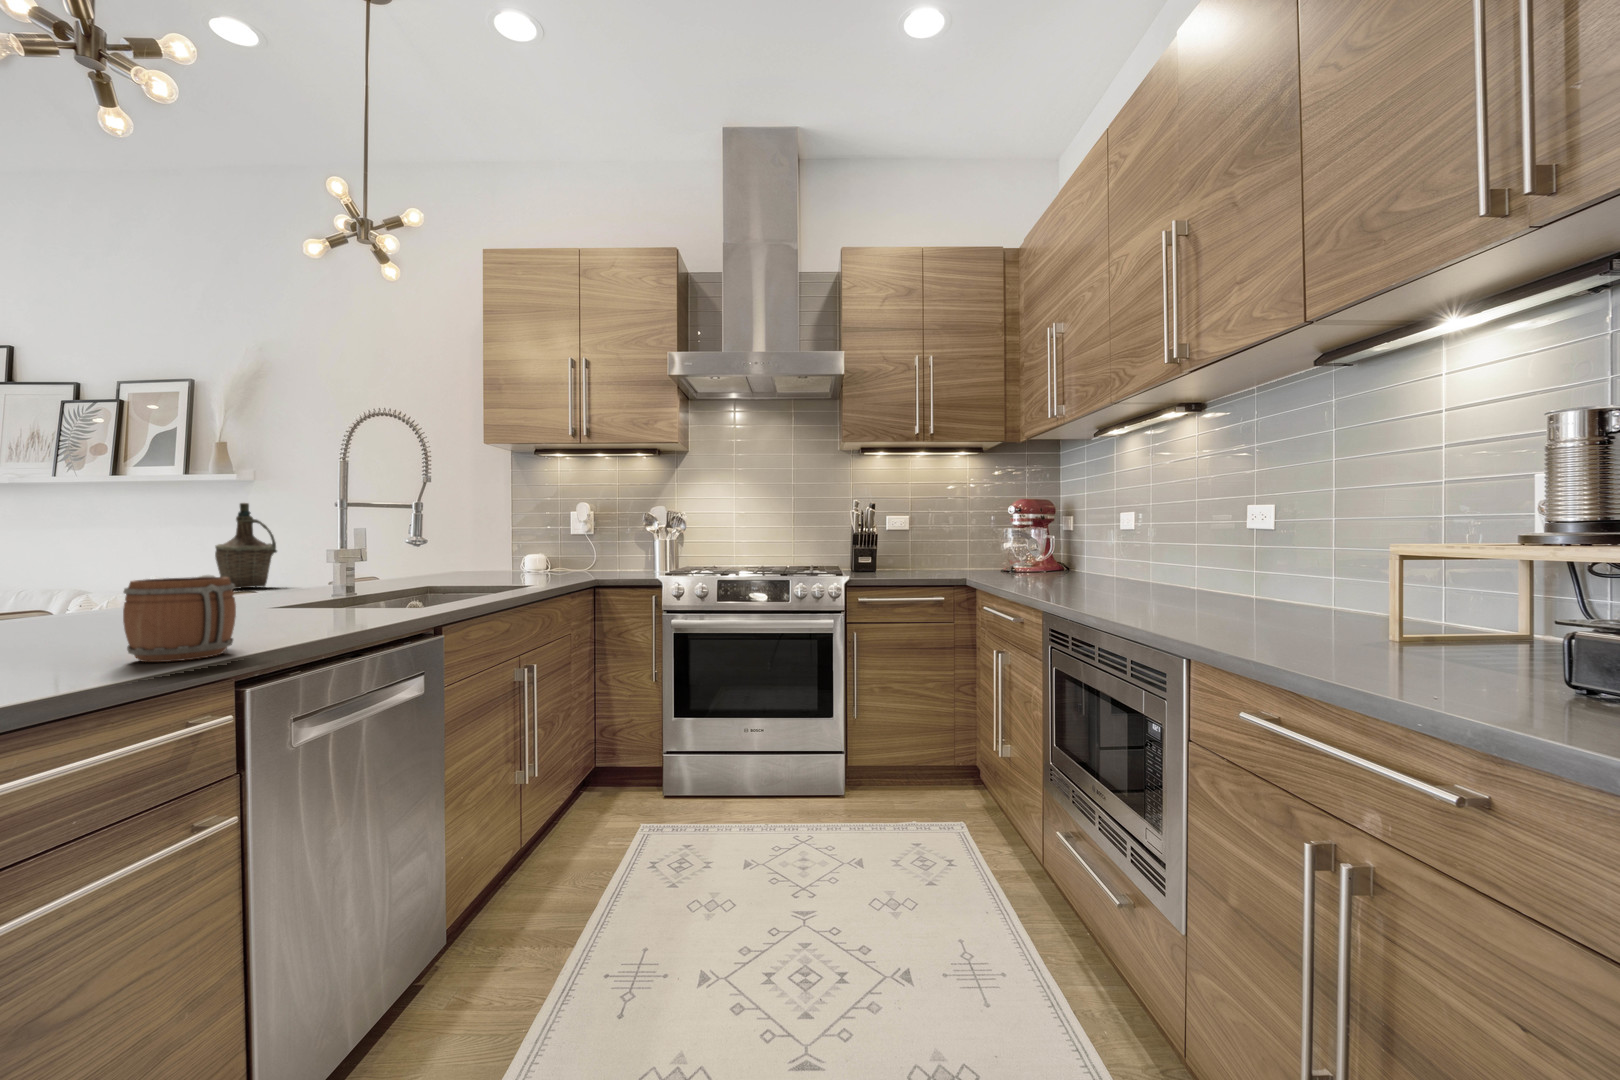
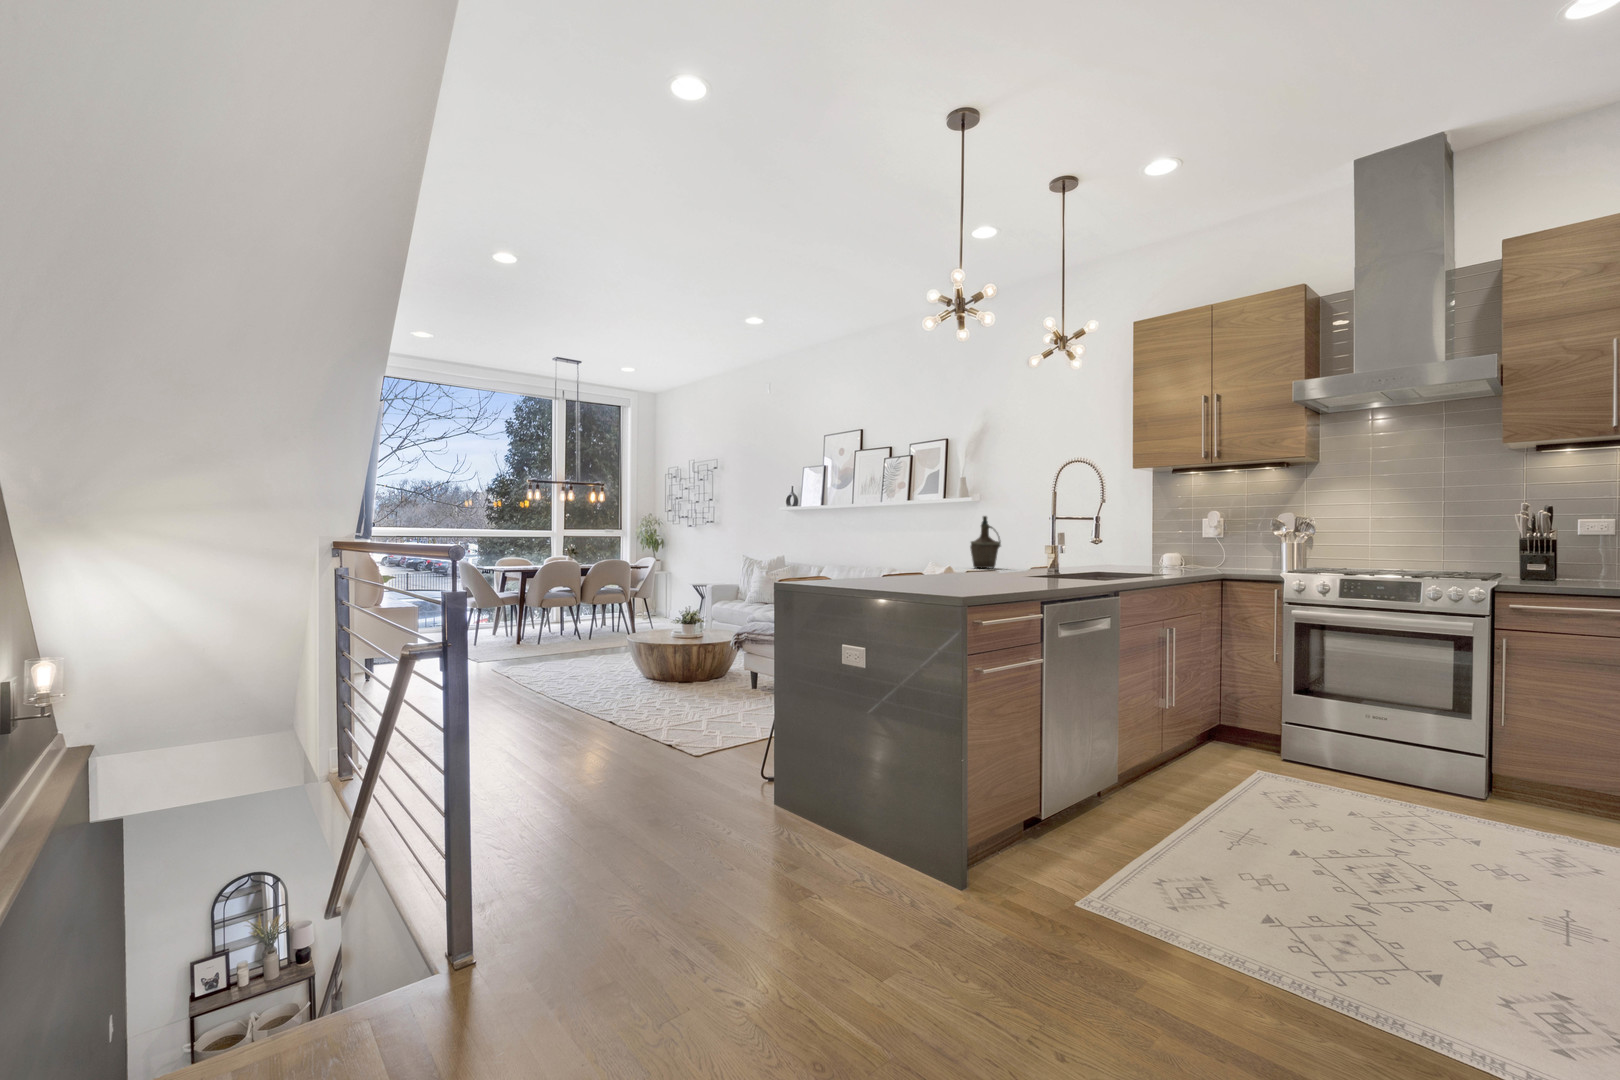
mug: present [123,575,236,662] -> none [1001,554,1039,590]

